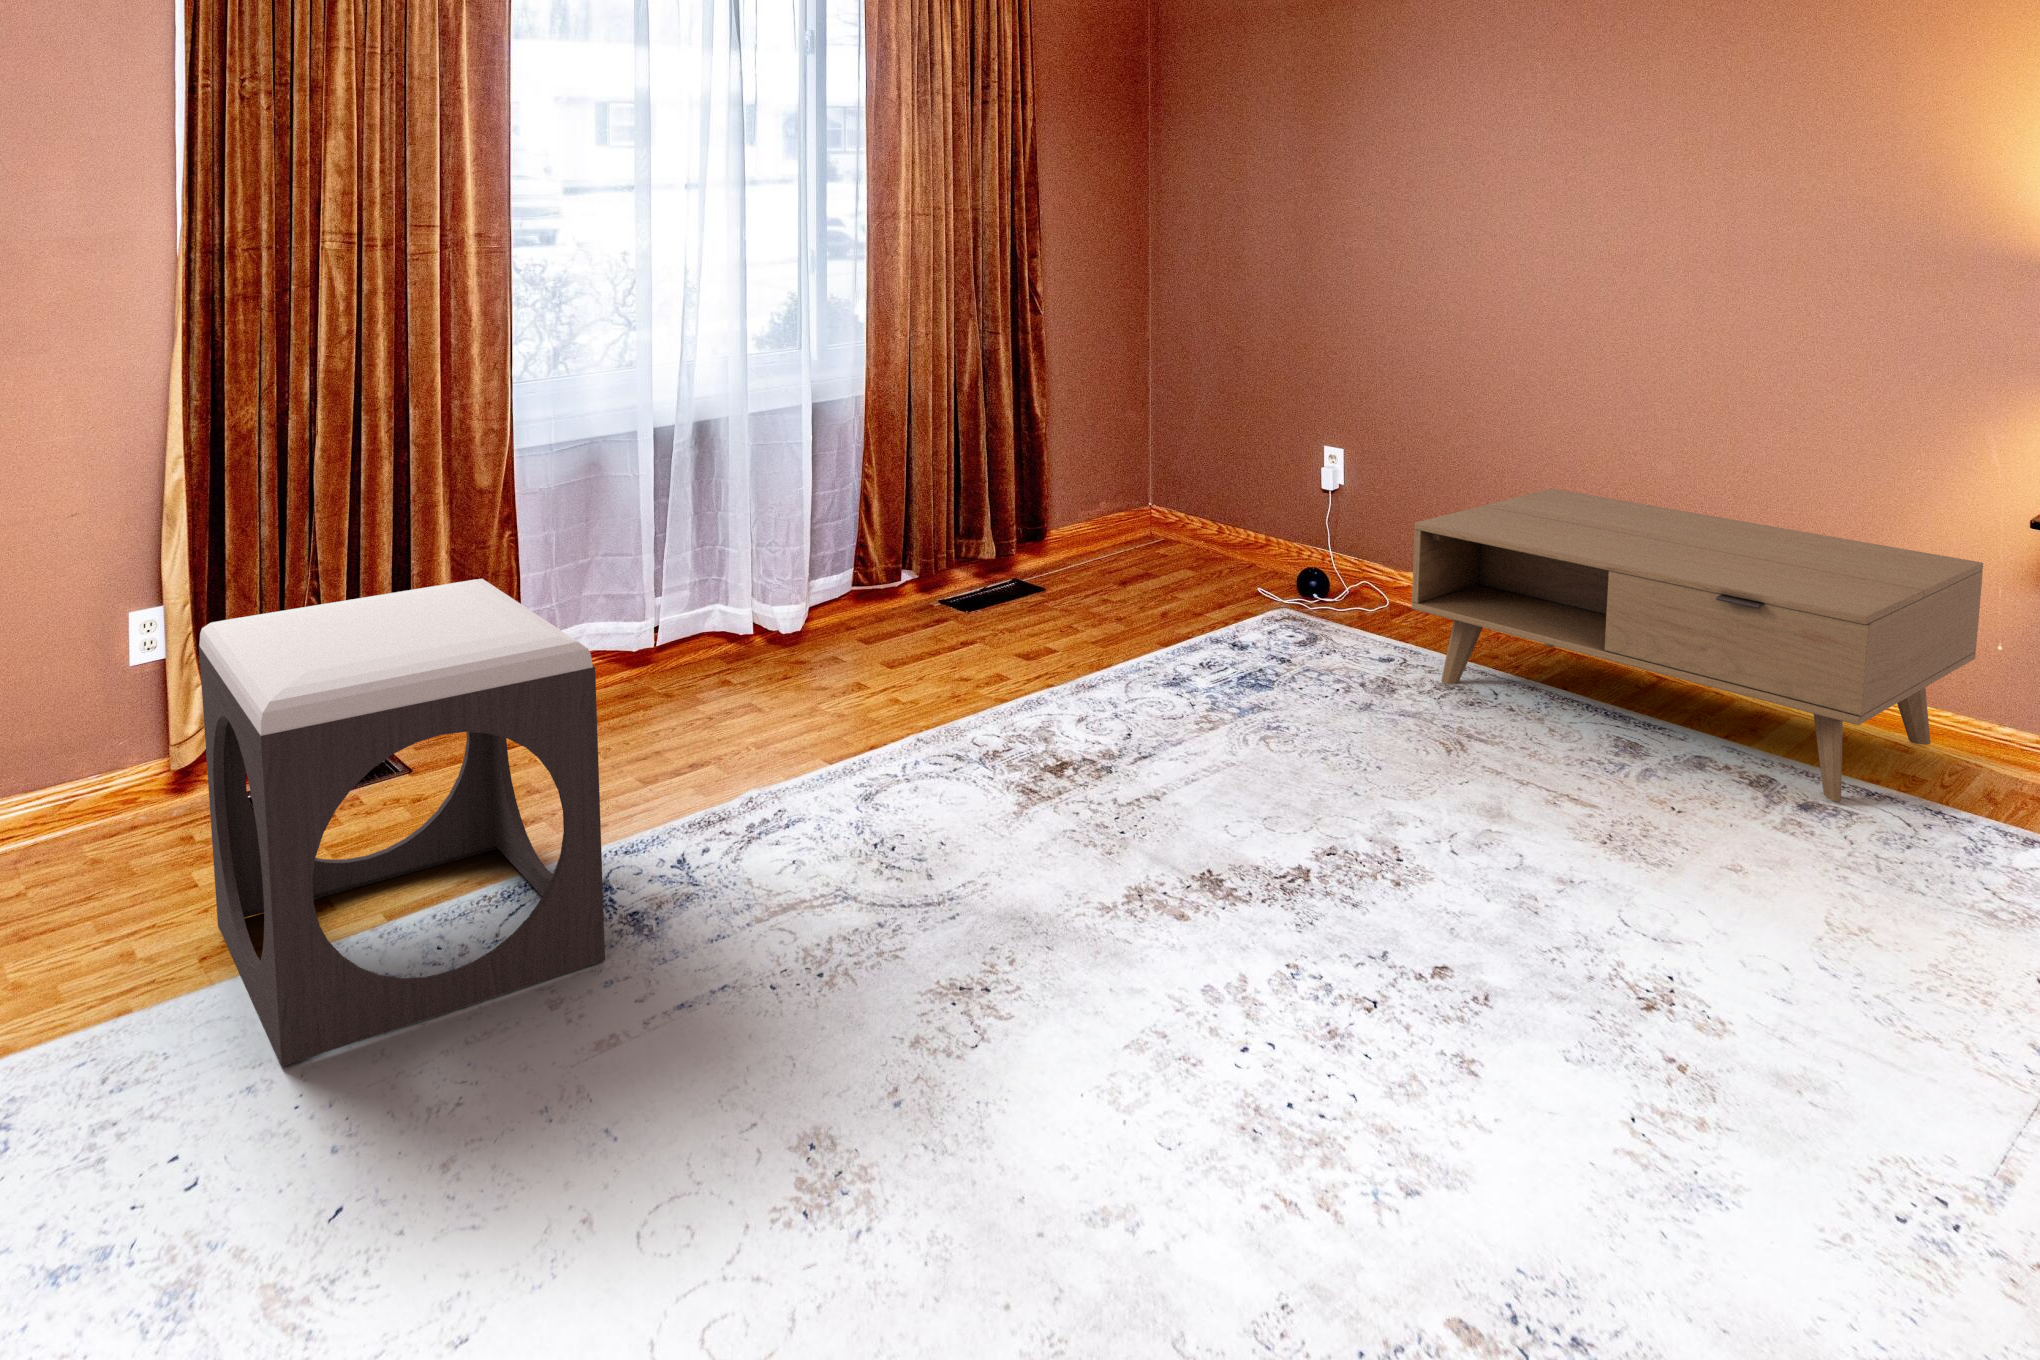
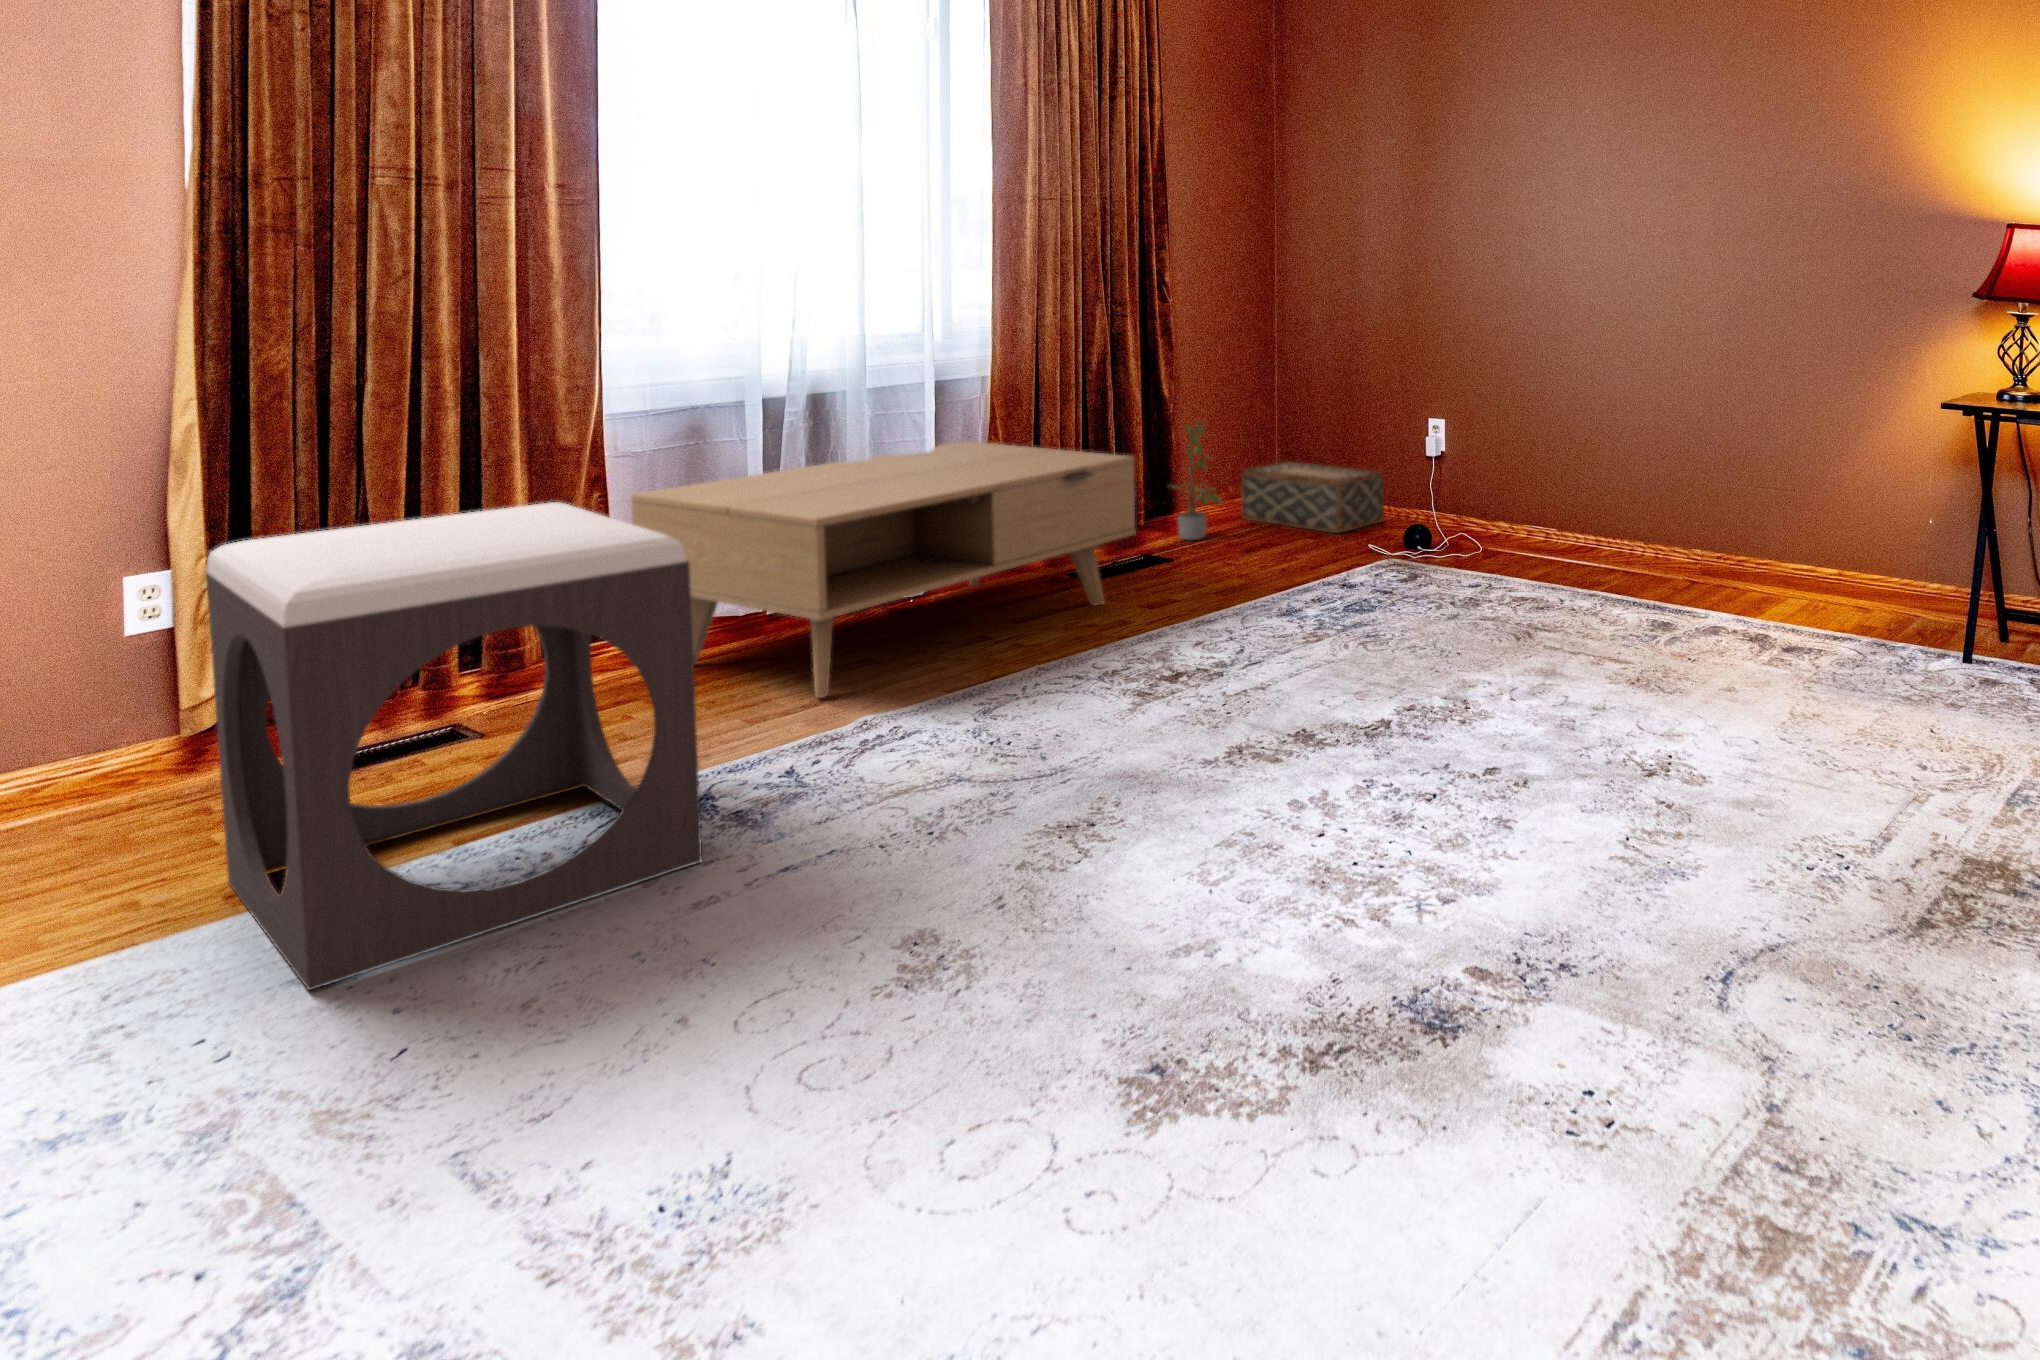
potted plant: none [1039,446,1102,581] -> present [1178,421,1222,540]
coffee table: present [1412,489,1983,801] -> present [632,441,1136,698]
woven basket: none [1117,491,1277,582] -> present [1241,461,1384,533]

